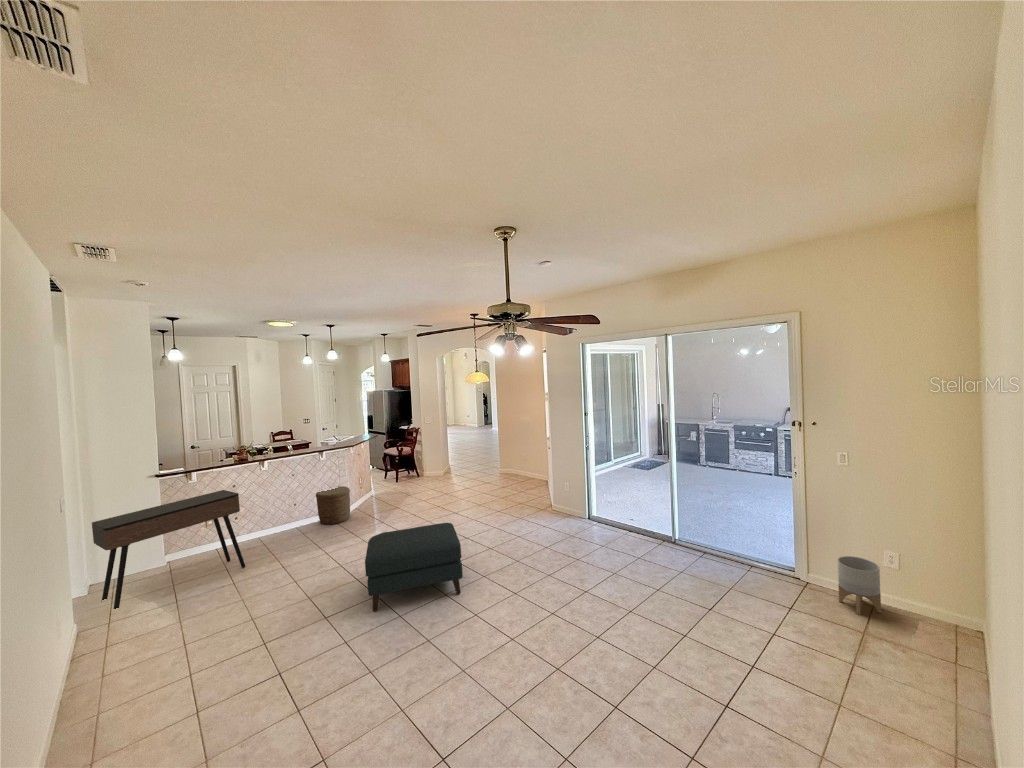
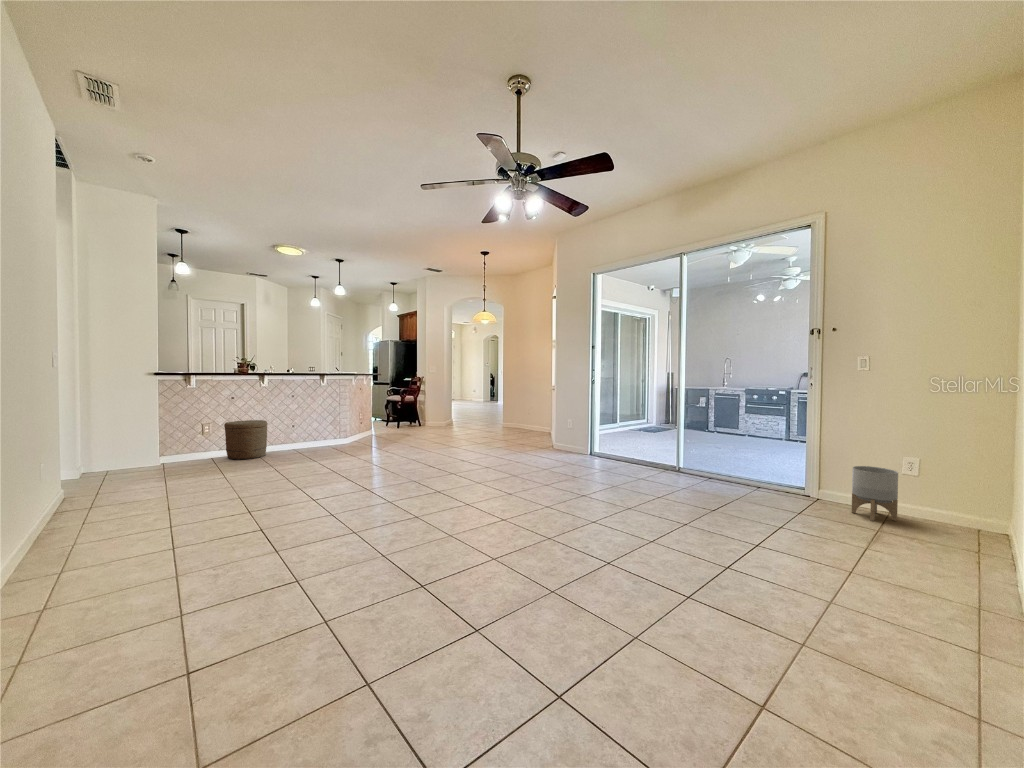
woven basket: present [316,486,350,525] -> present [224,420,268,460]
console table: present [92,490,245,609] -> none [85,391,237,490]
ottoman: present [365,523,463,612] -> none [356,429,456,497]

